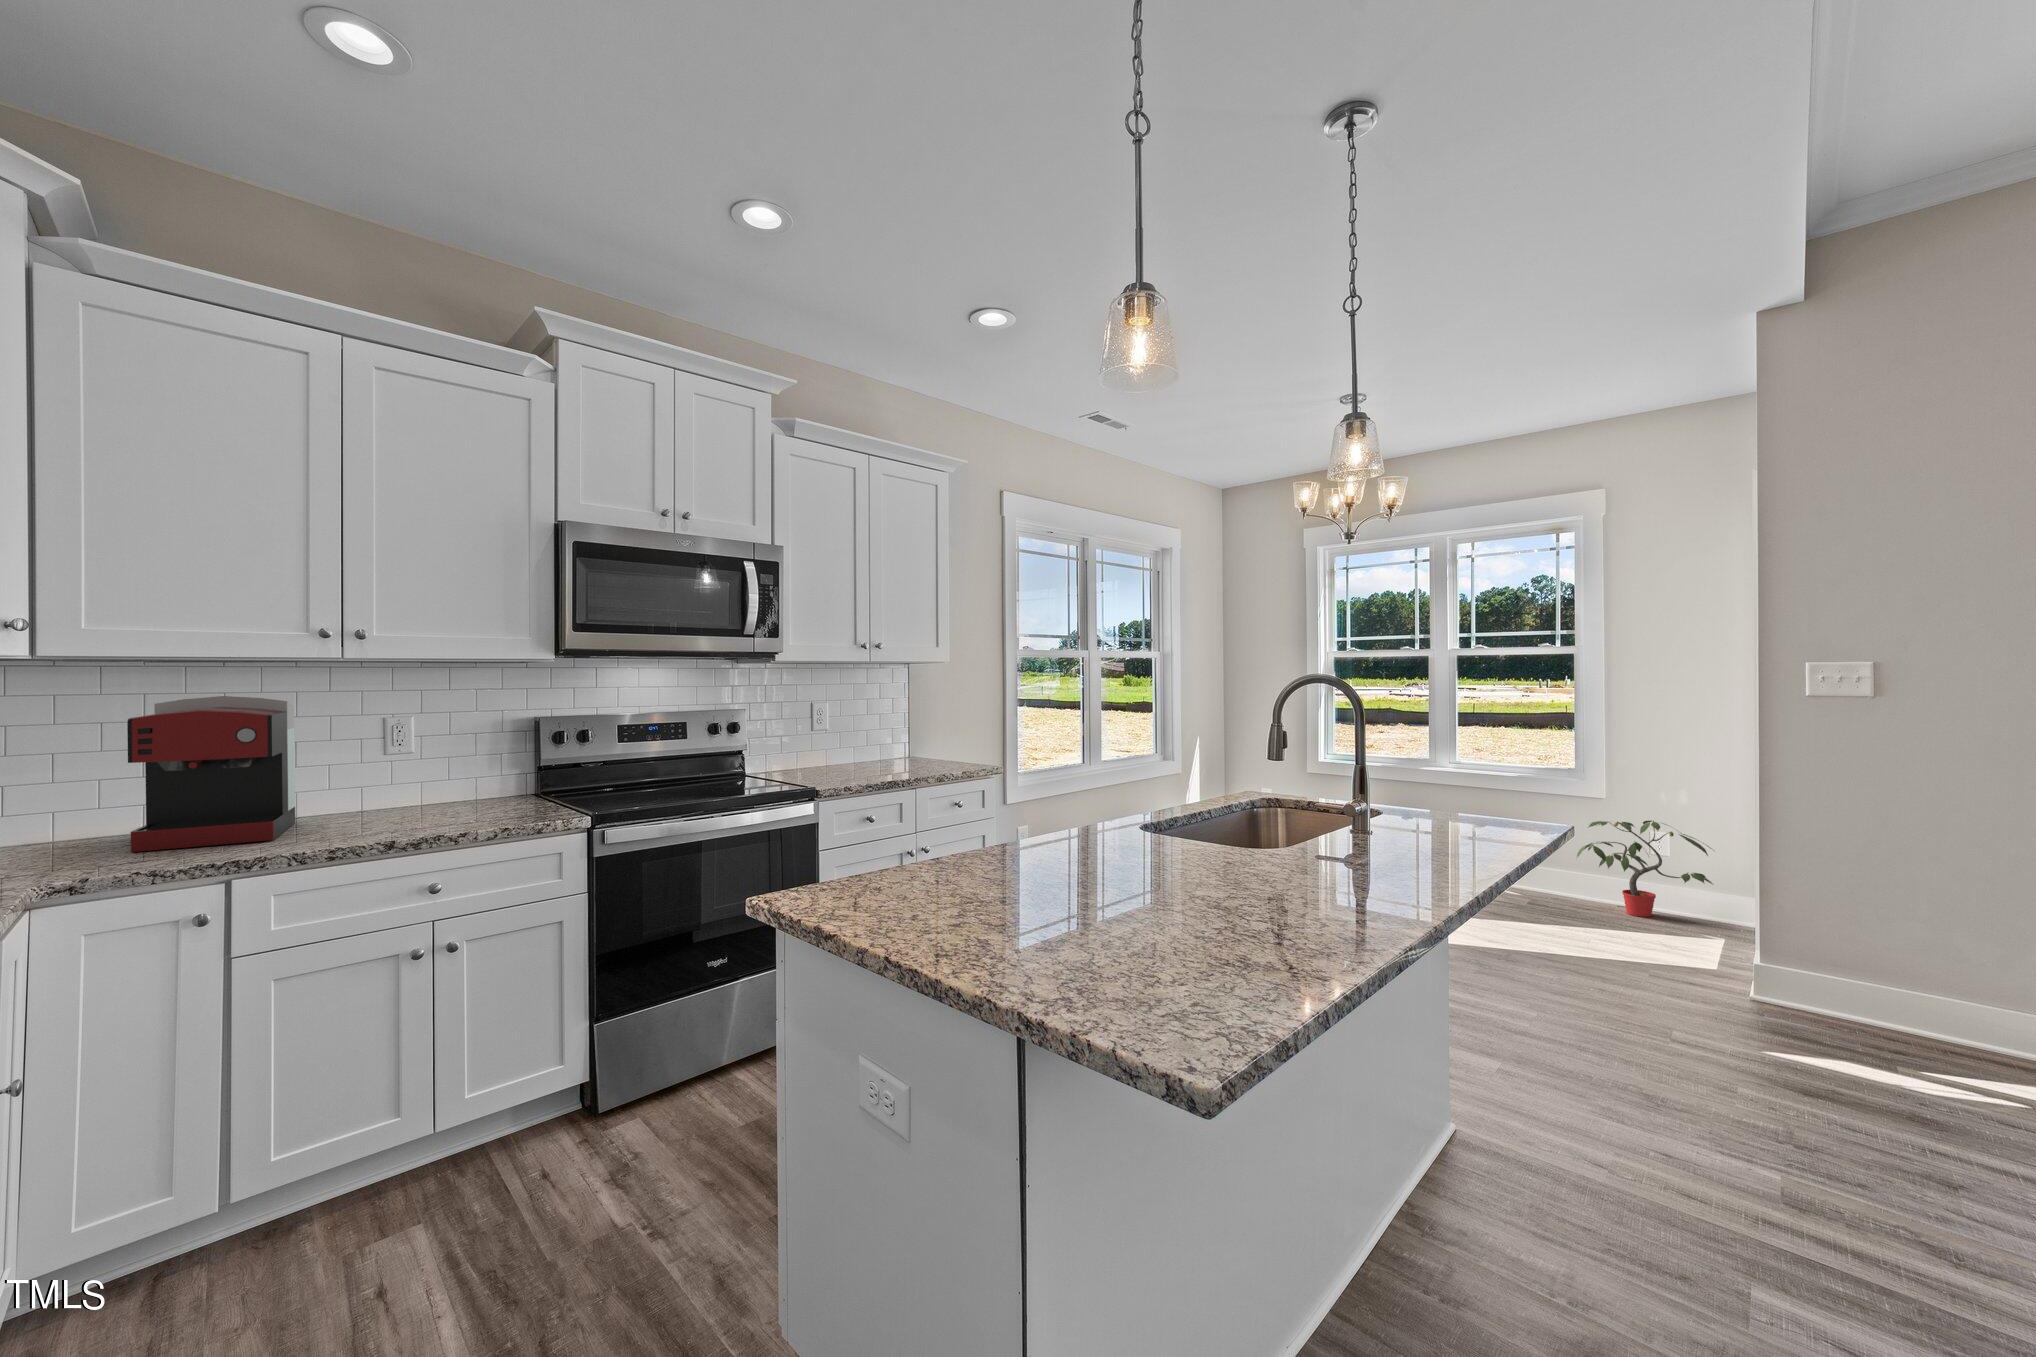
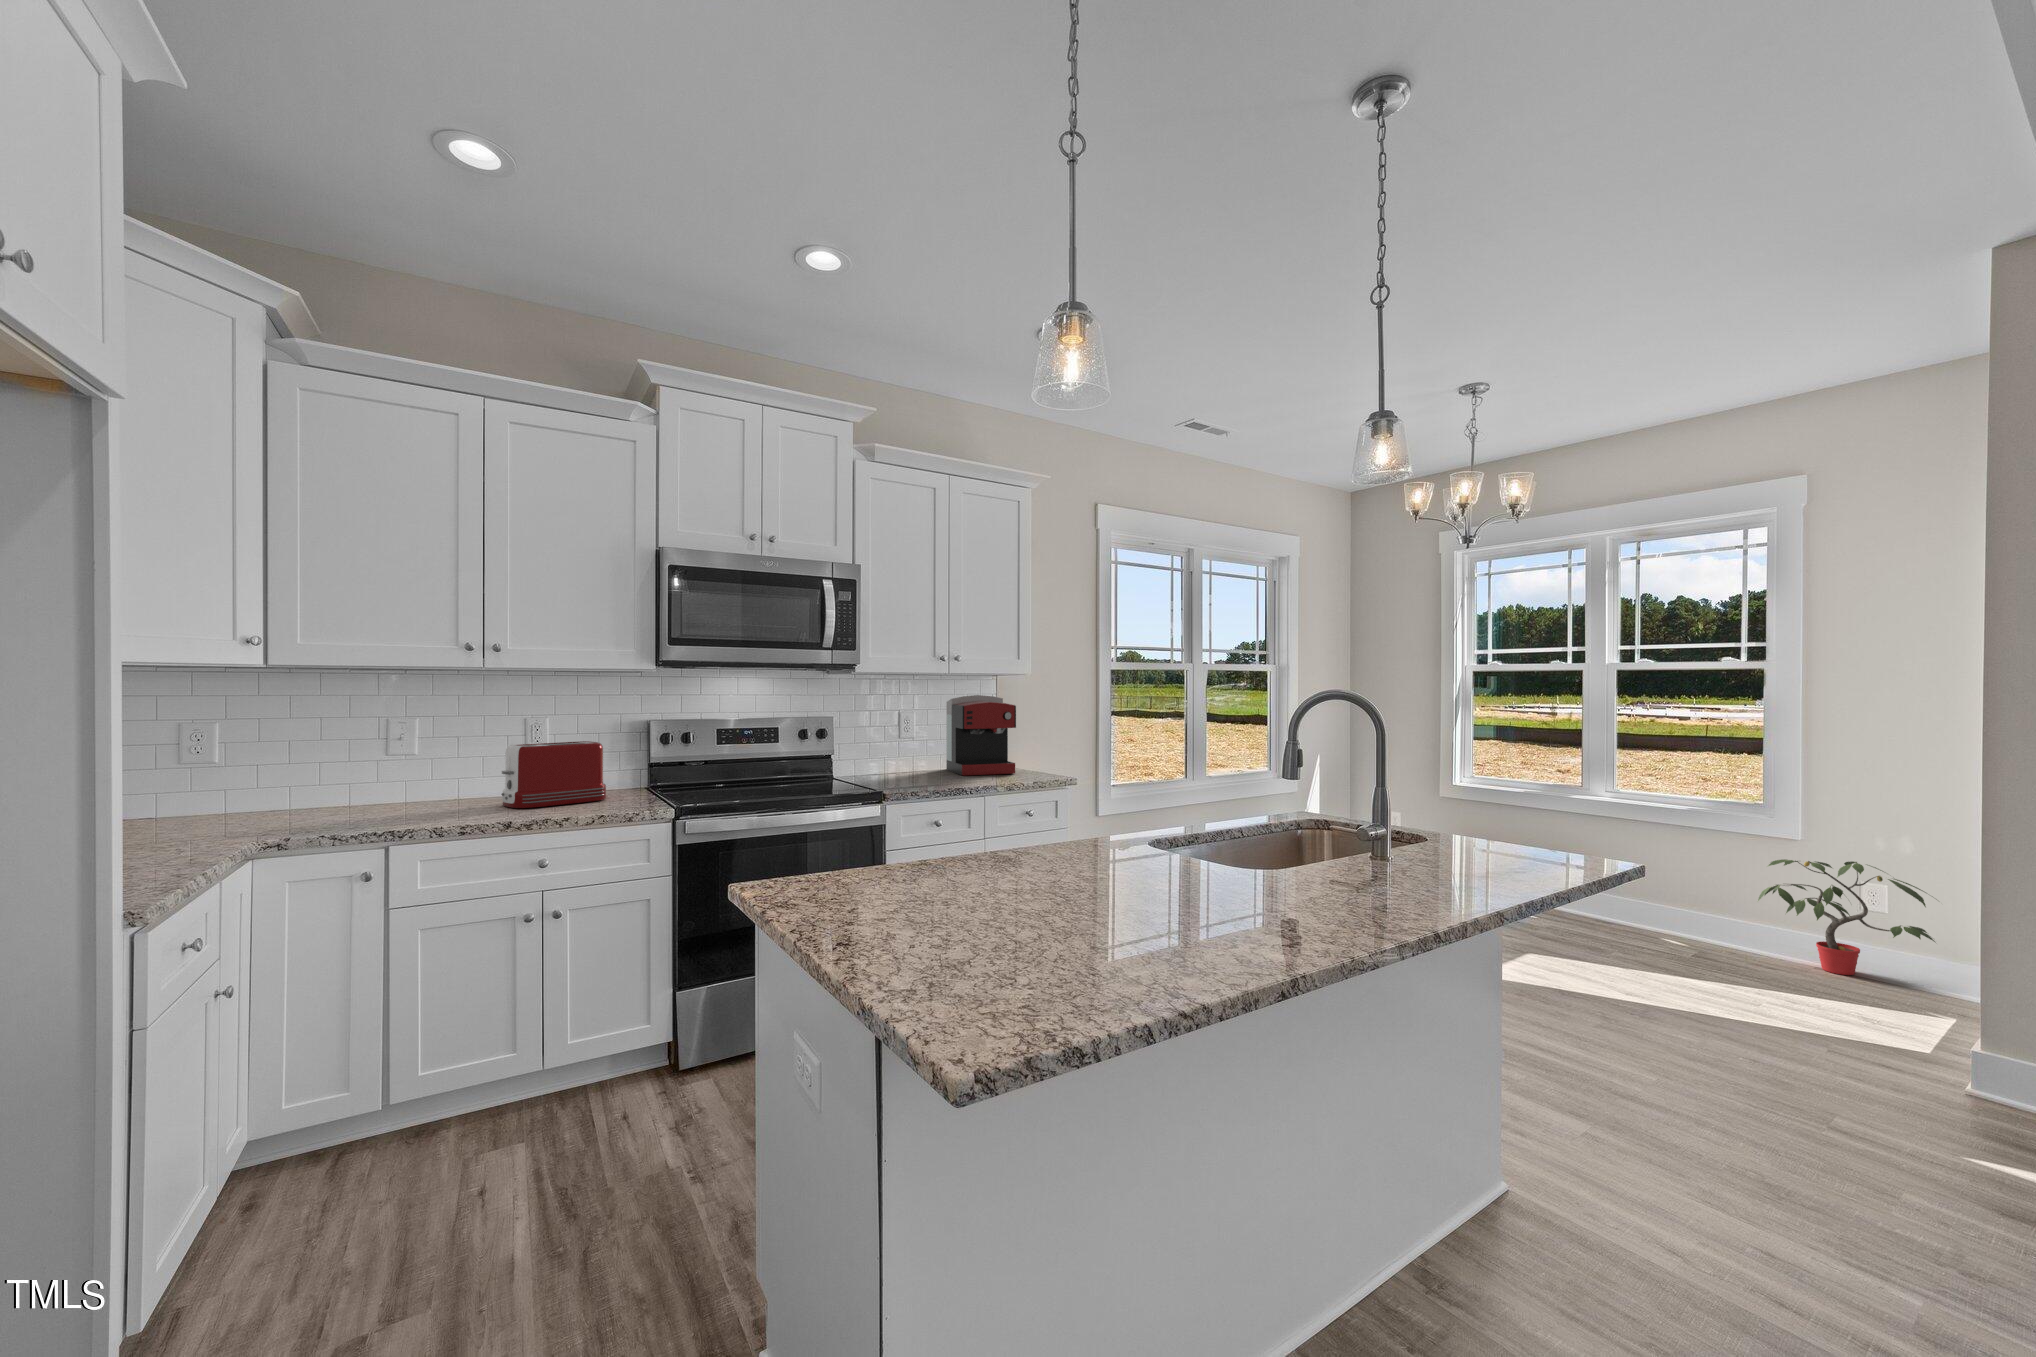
coffee maker: present [127,696,295,852] -> present [946,695,1016,775]
toaster: none [365,744,495,826] -> present [501,741,606,808]

